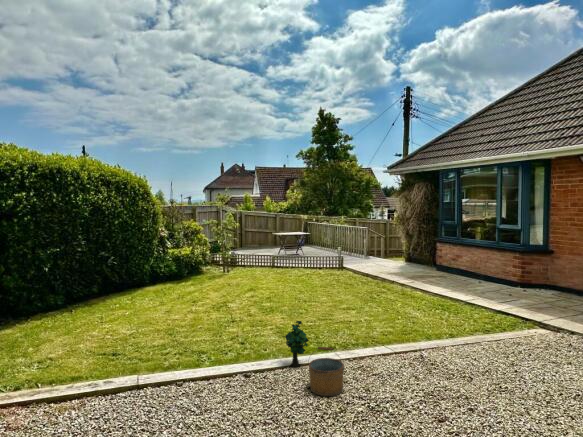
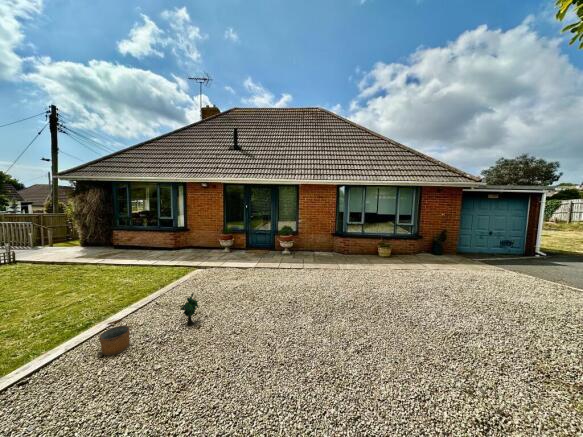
decorative plant: present [283,321,309,367] -> present [180,294,199,326]

